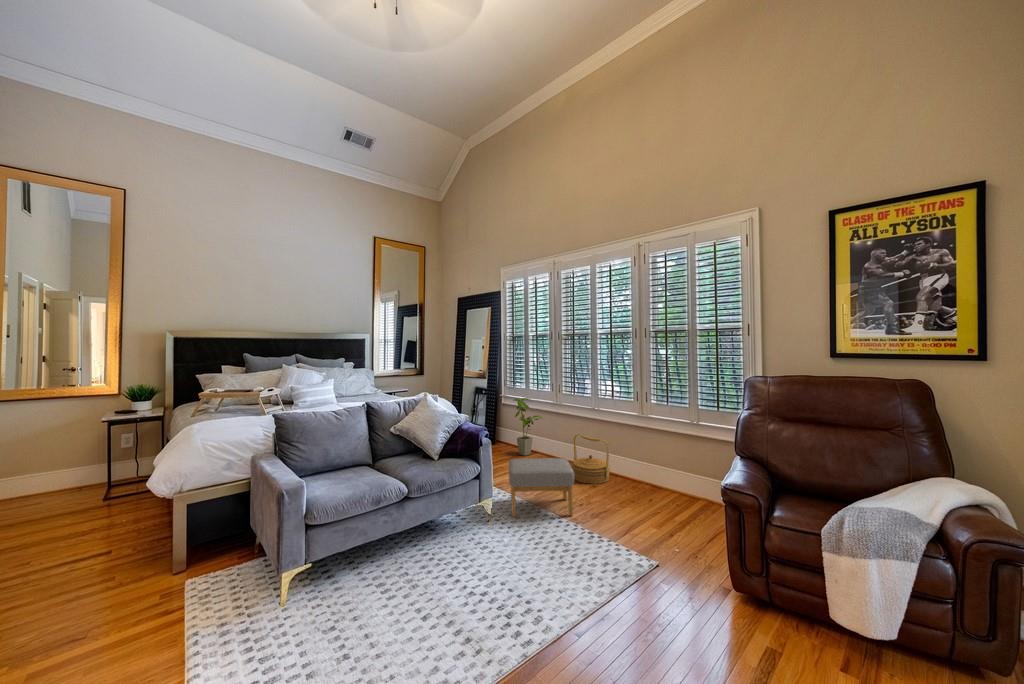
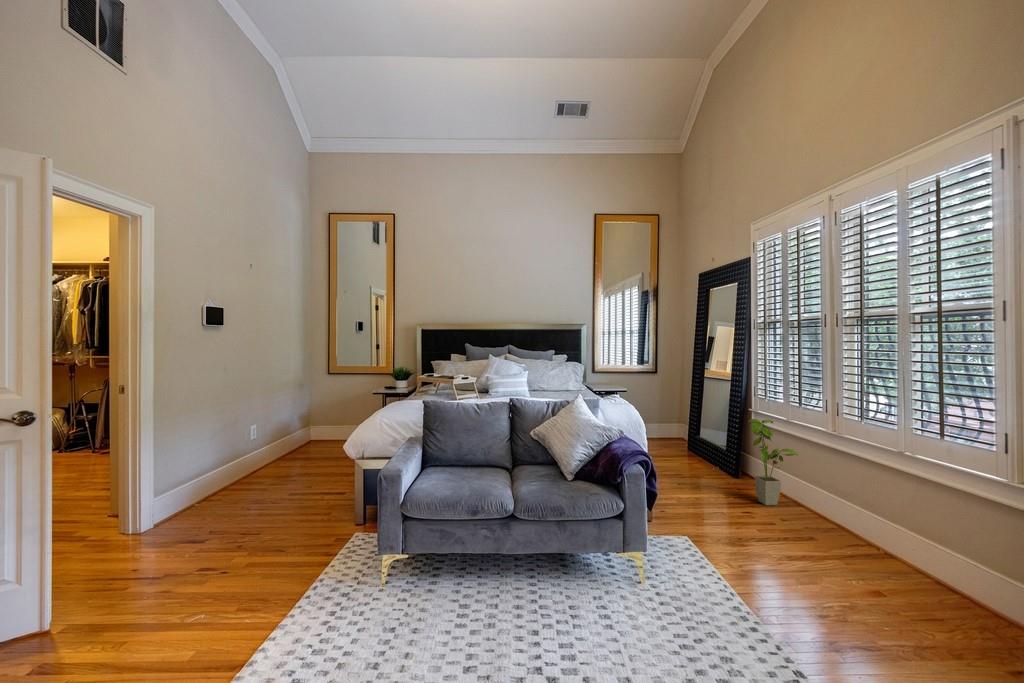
woven basket: present [572,434,610,484] -> none [831,493,919,594]
footstool: present [509,458,574,517] -> none [675,505,795,628]

